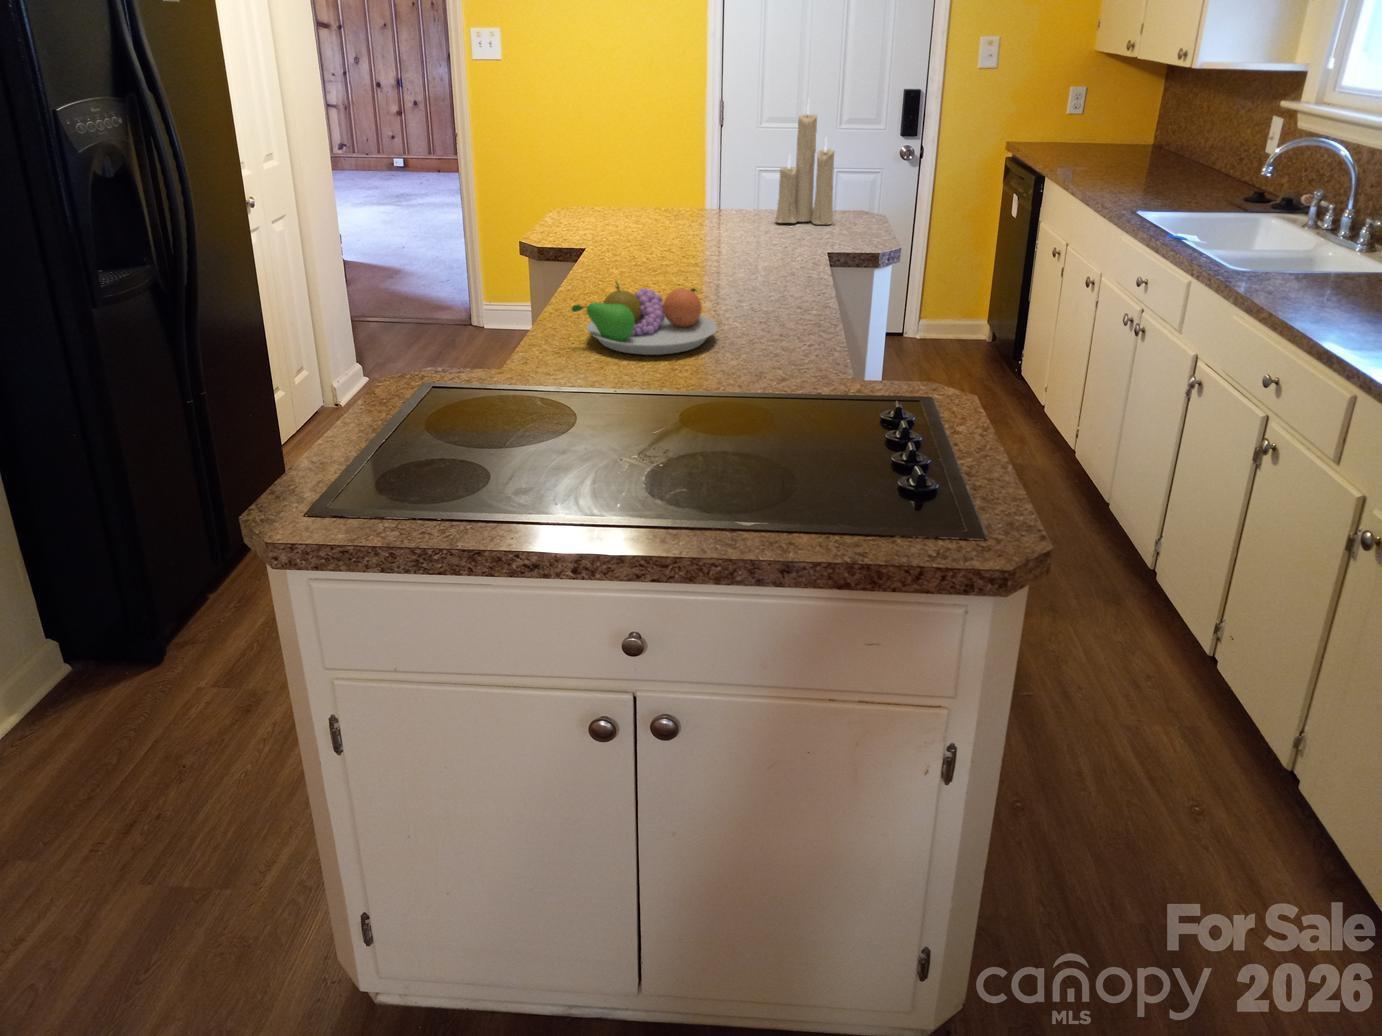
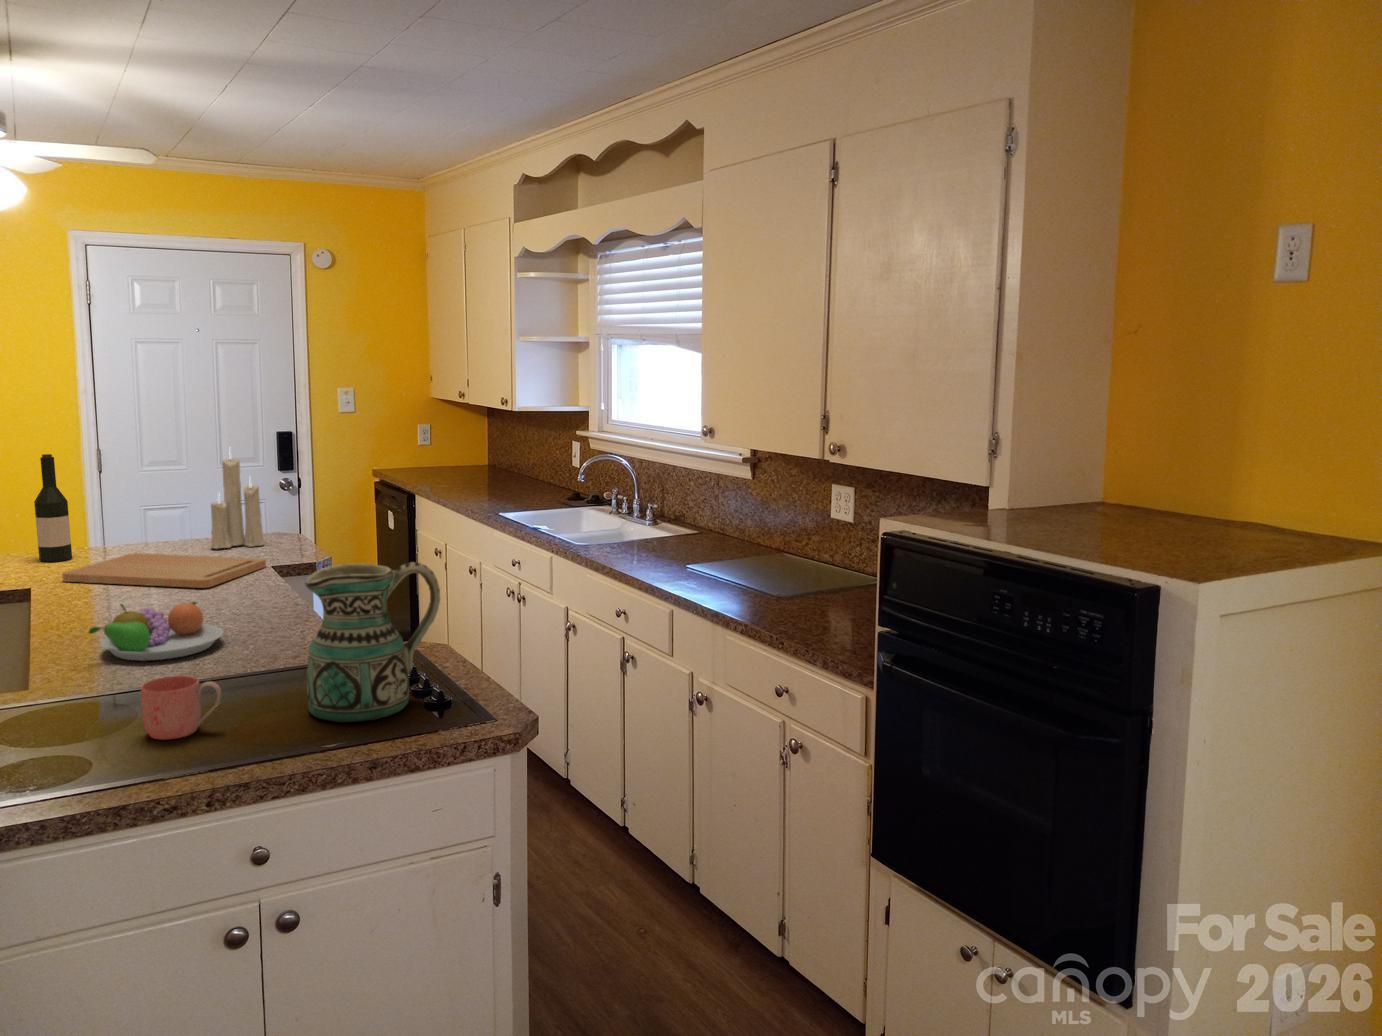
wine bottle: none [610,98,641,220] -> present [34,454,72,562]
cutting board: none [615,219,819,269] -> present [62,553,266,588]
ceramic pitcher: none [747,270,947,497] -> present [305,562,440,722]
mug: none [552,387,640,467] -> present [141,676,221,740]

